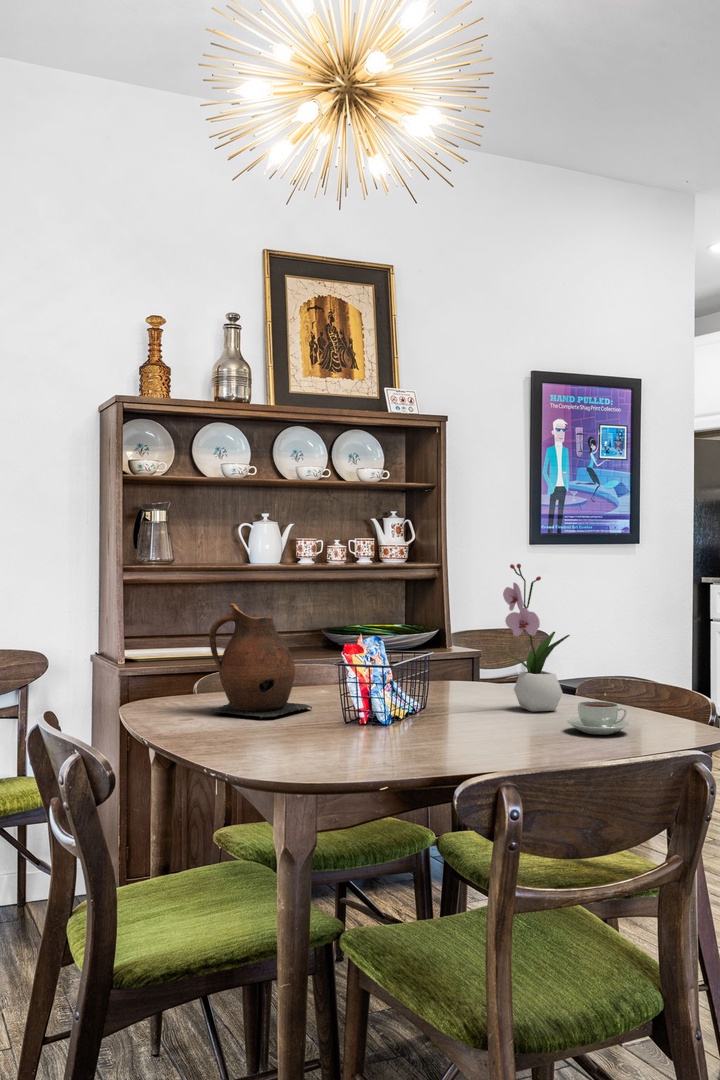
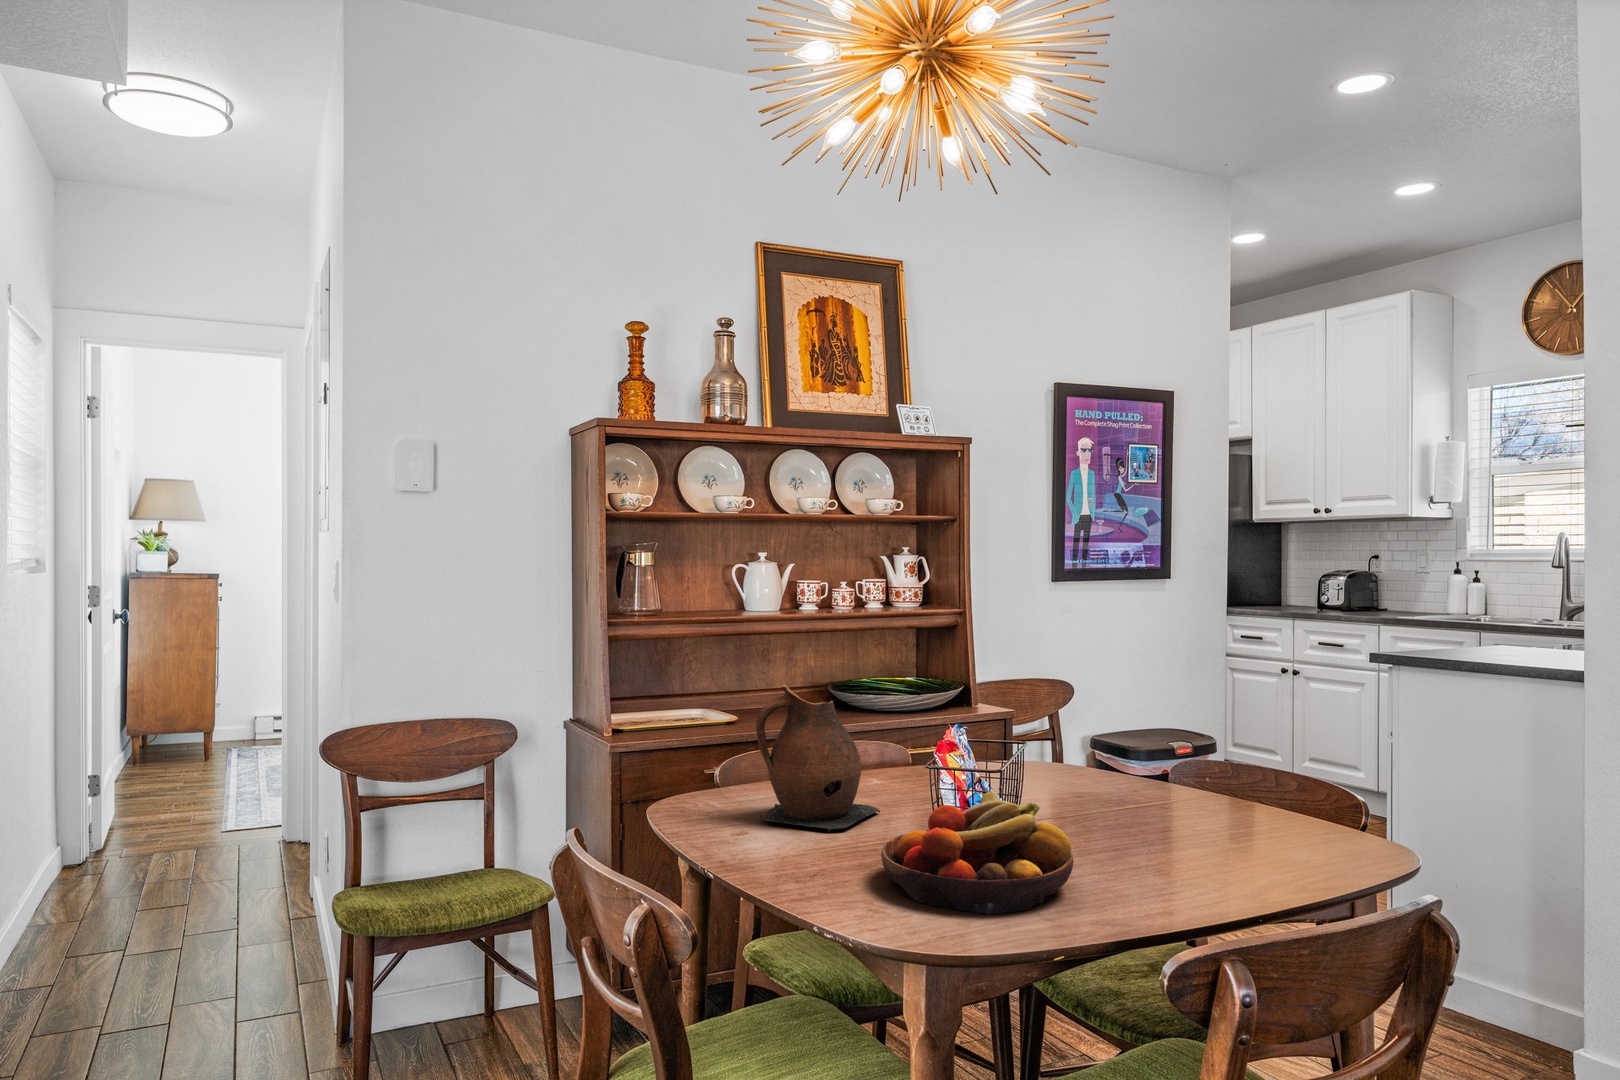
flower arrangement: present [503,564,570,711] -> none [1105,630,1190,811]
fruit bowl: none [276,681,426,764] -> present [881,790,1073,914]
coffee cup: present [567,701,630,734] -> none [1212,807,1293,851]

